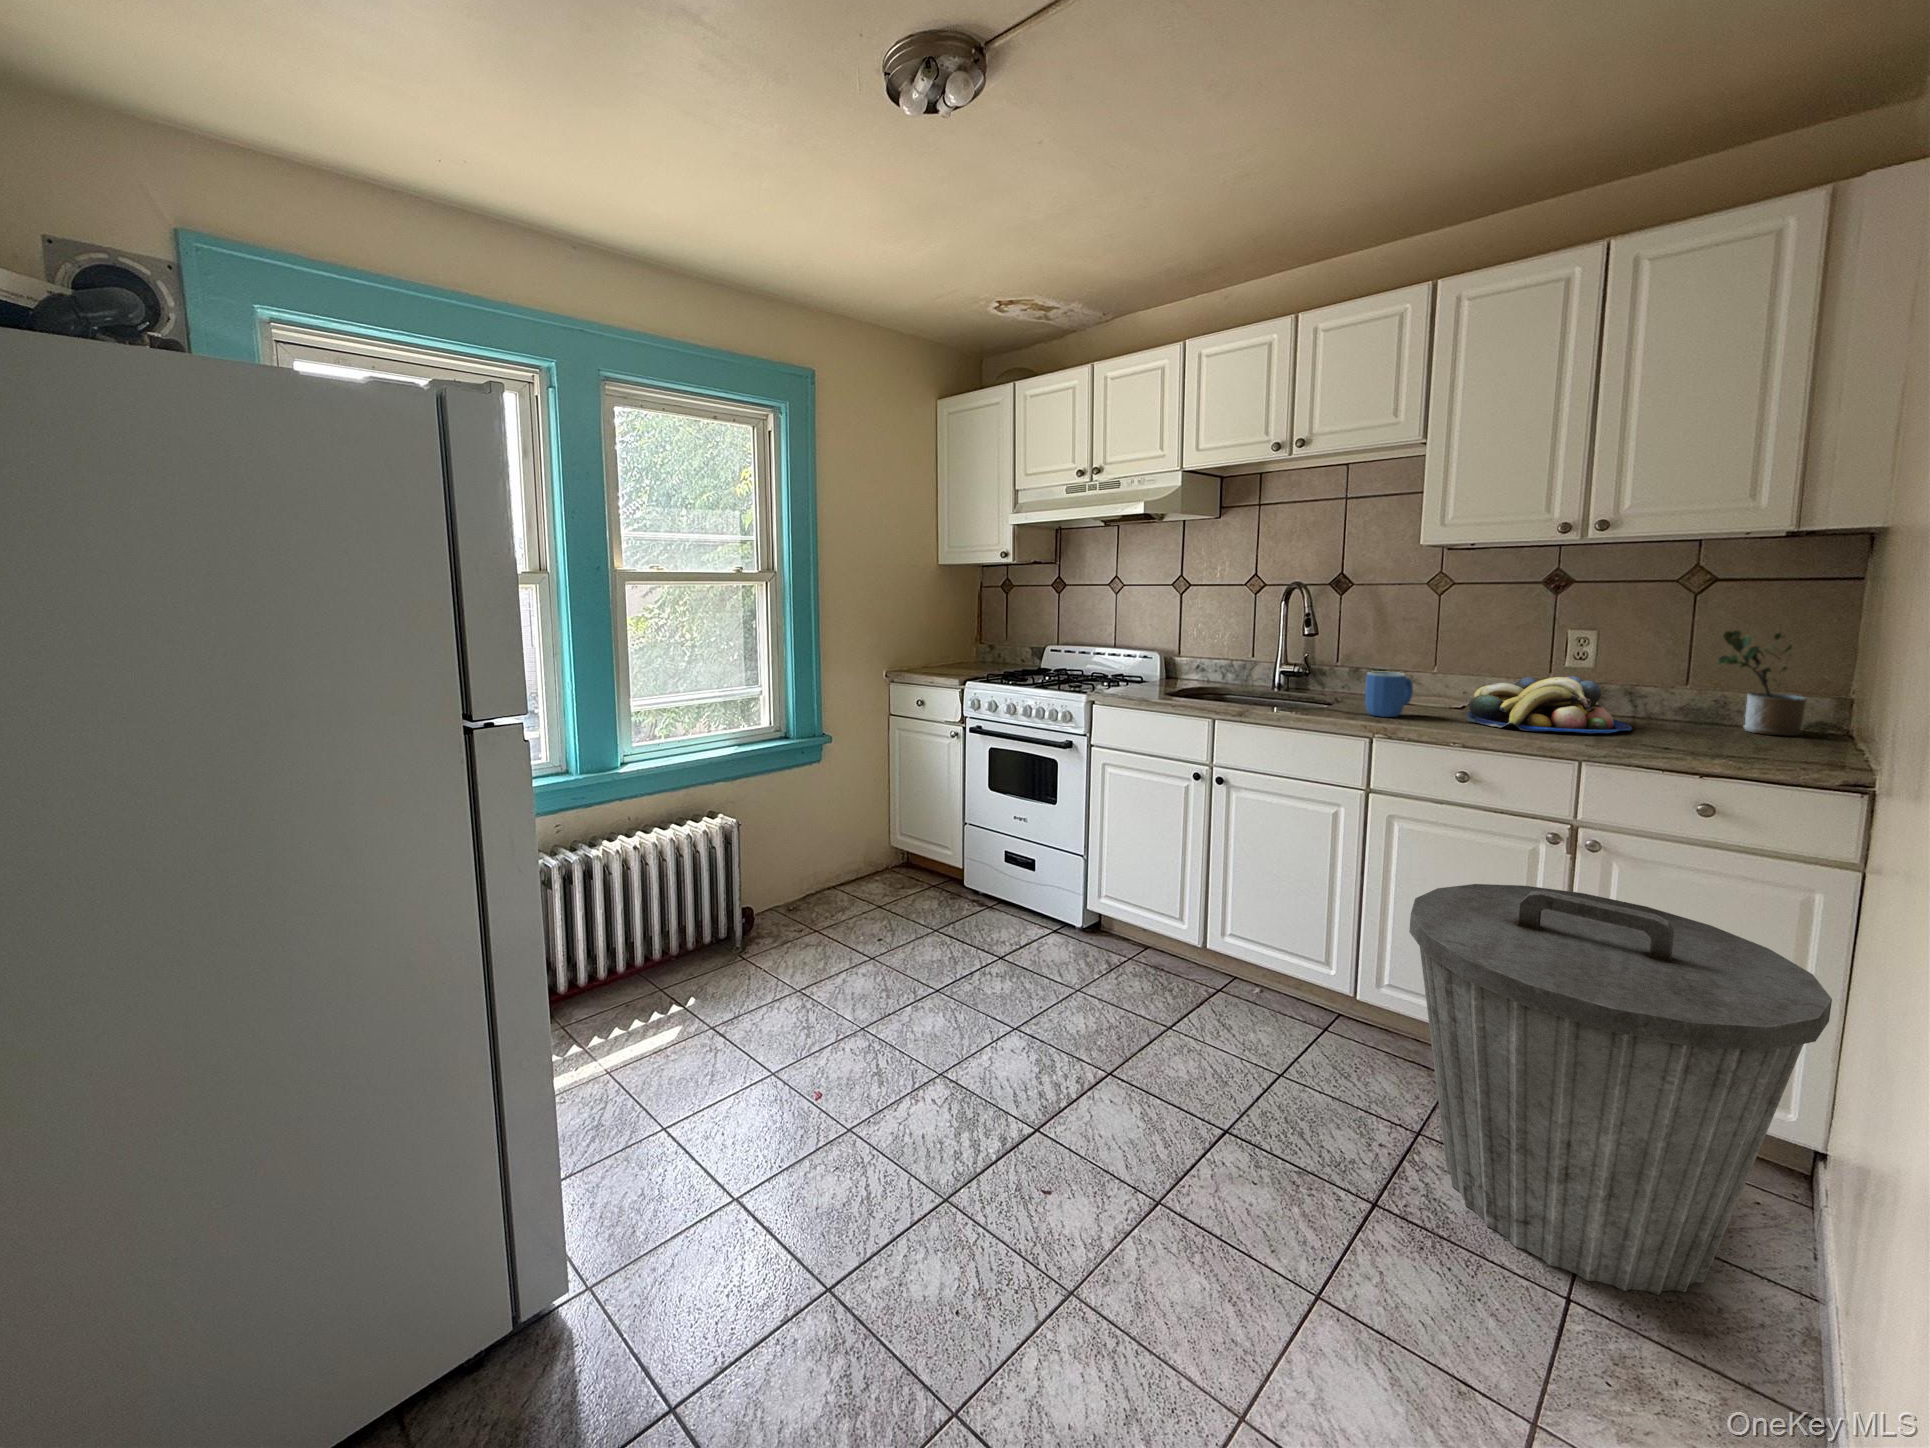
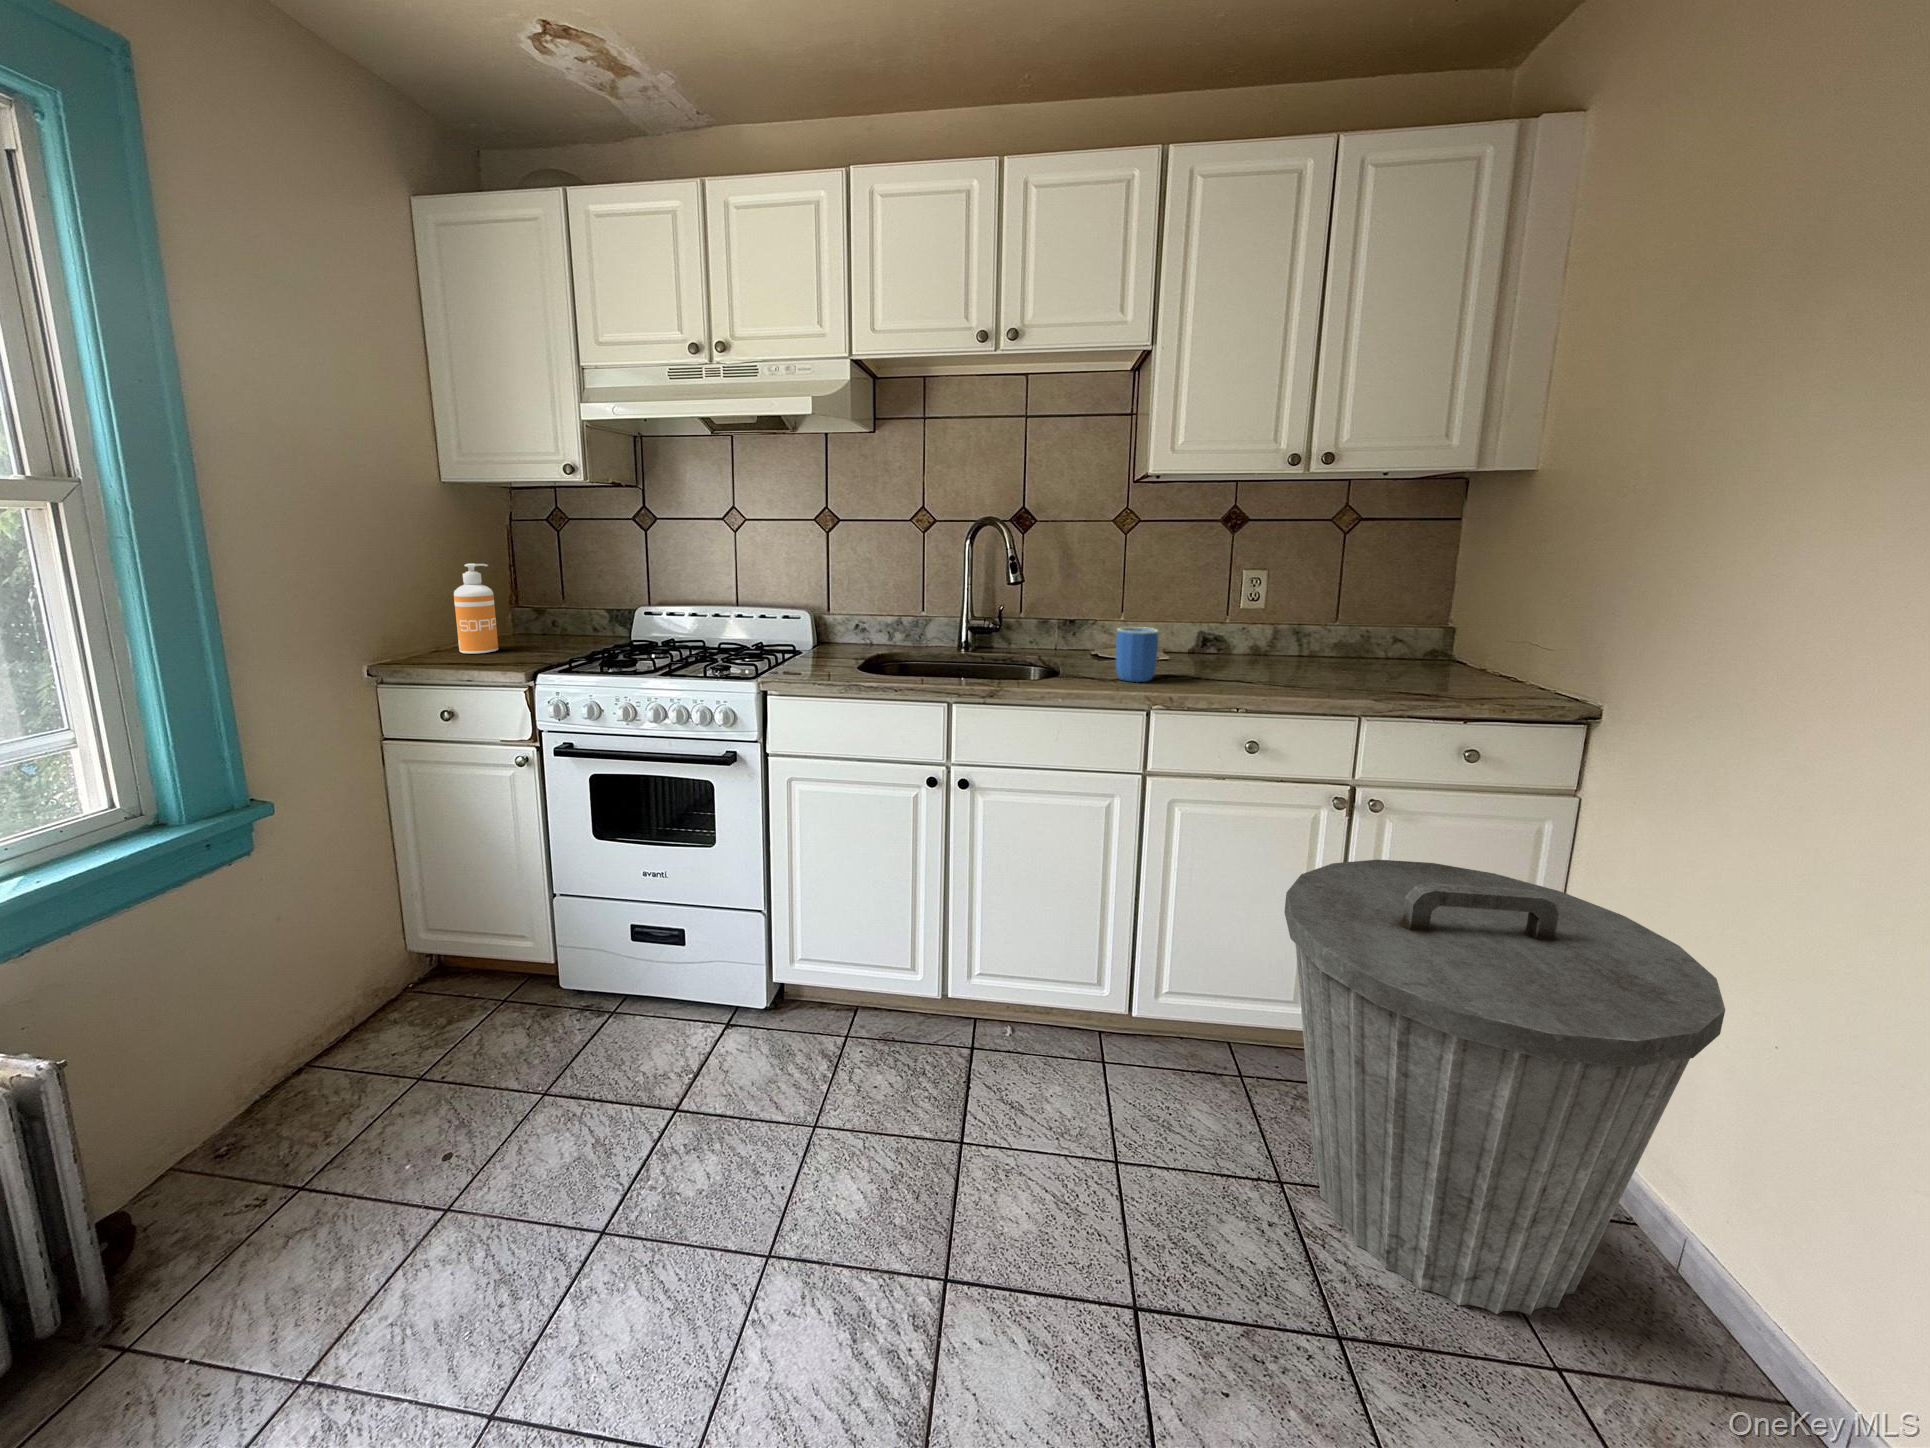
soap dispenser: none [939,614,961,669] -> present [454,564,498,654]
potted plant: present [1717,630,1806,736] -> none [1382,568,1446,667]
fruit bowl: present [1467,676,1632,733] -> none [1198,620,1351,686]

